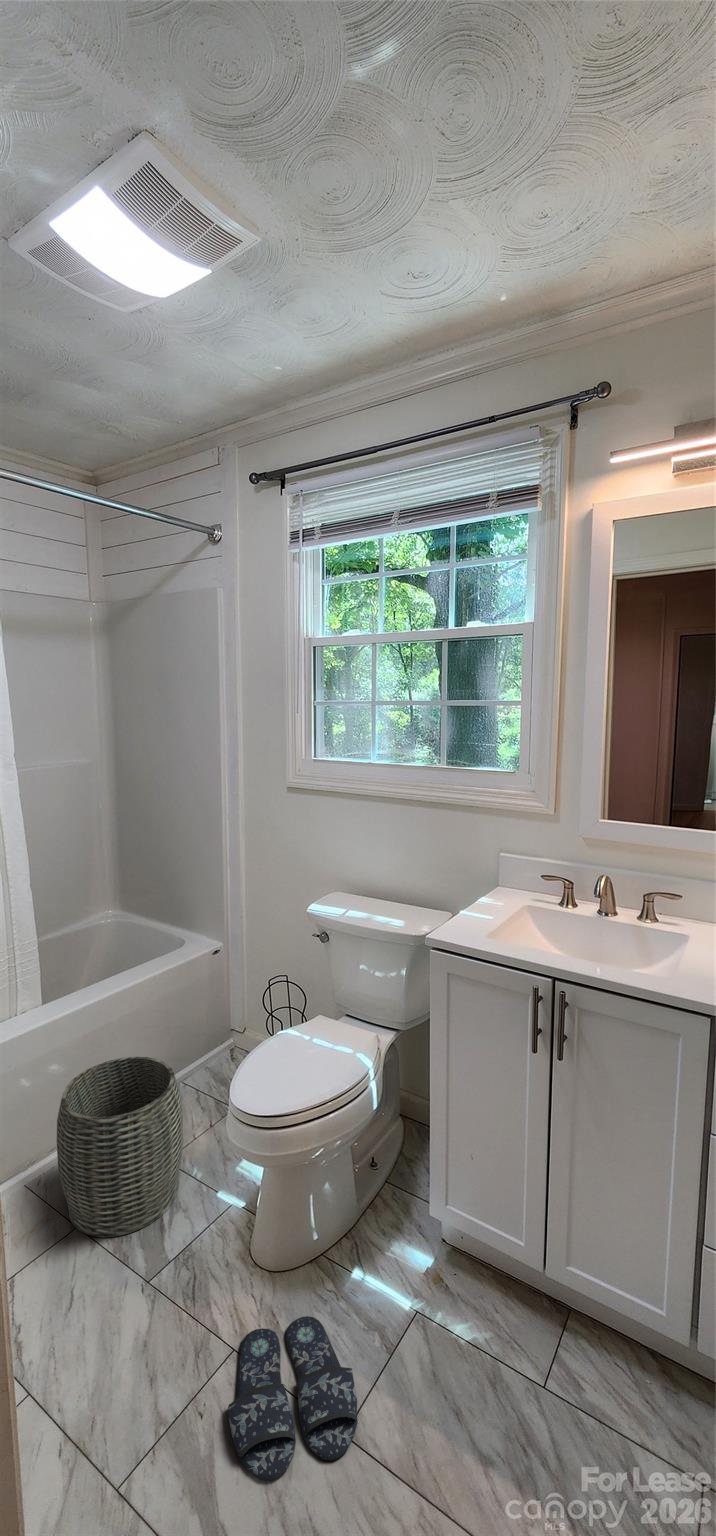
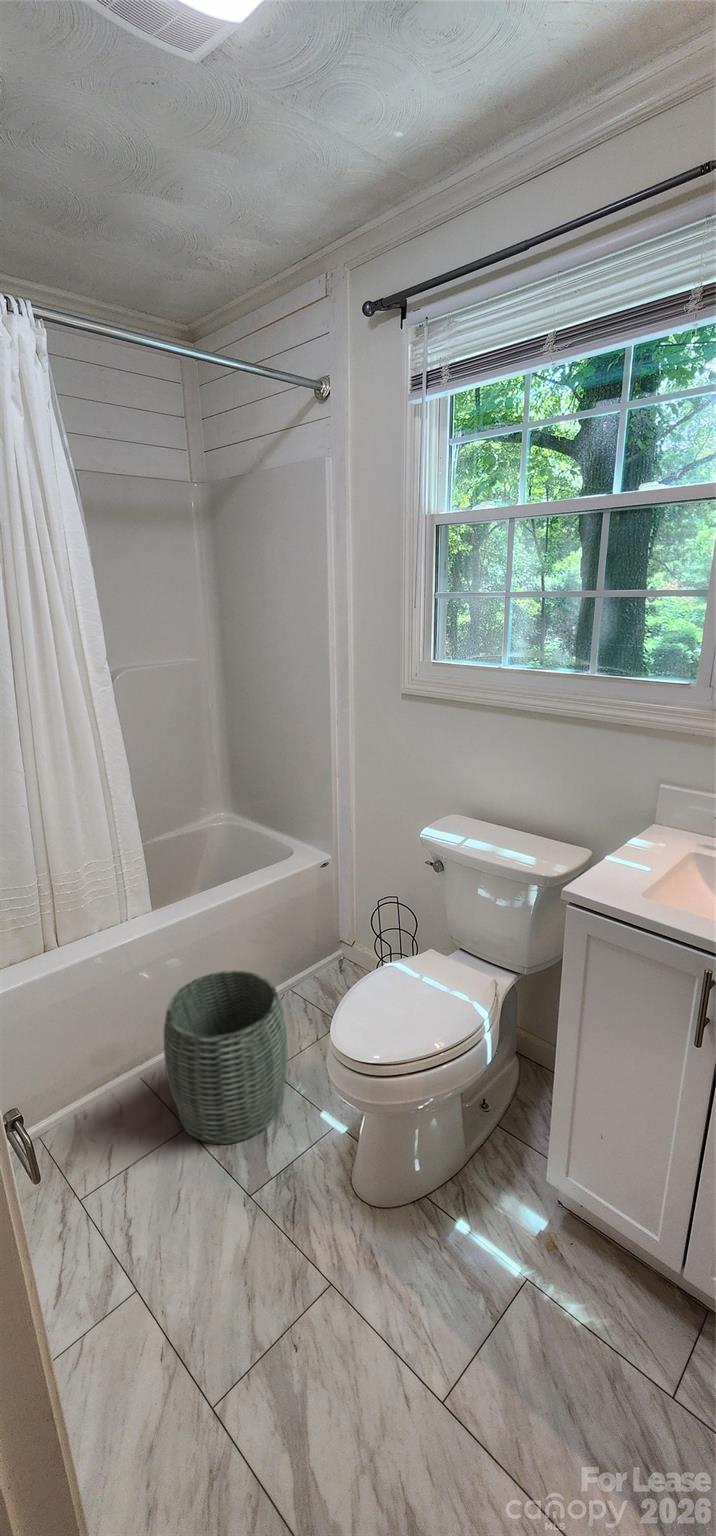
slippers: present [228,1316,357,1481] -> none [322,1263,458,1440]

